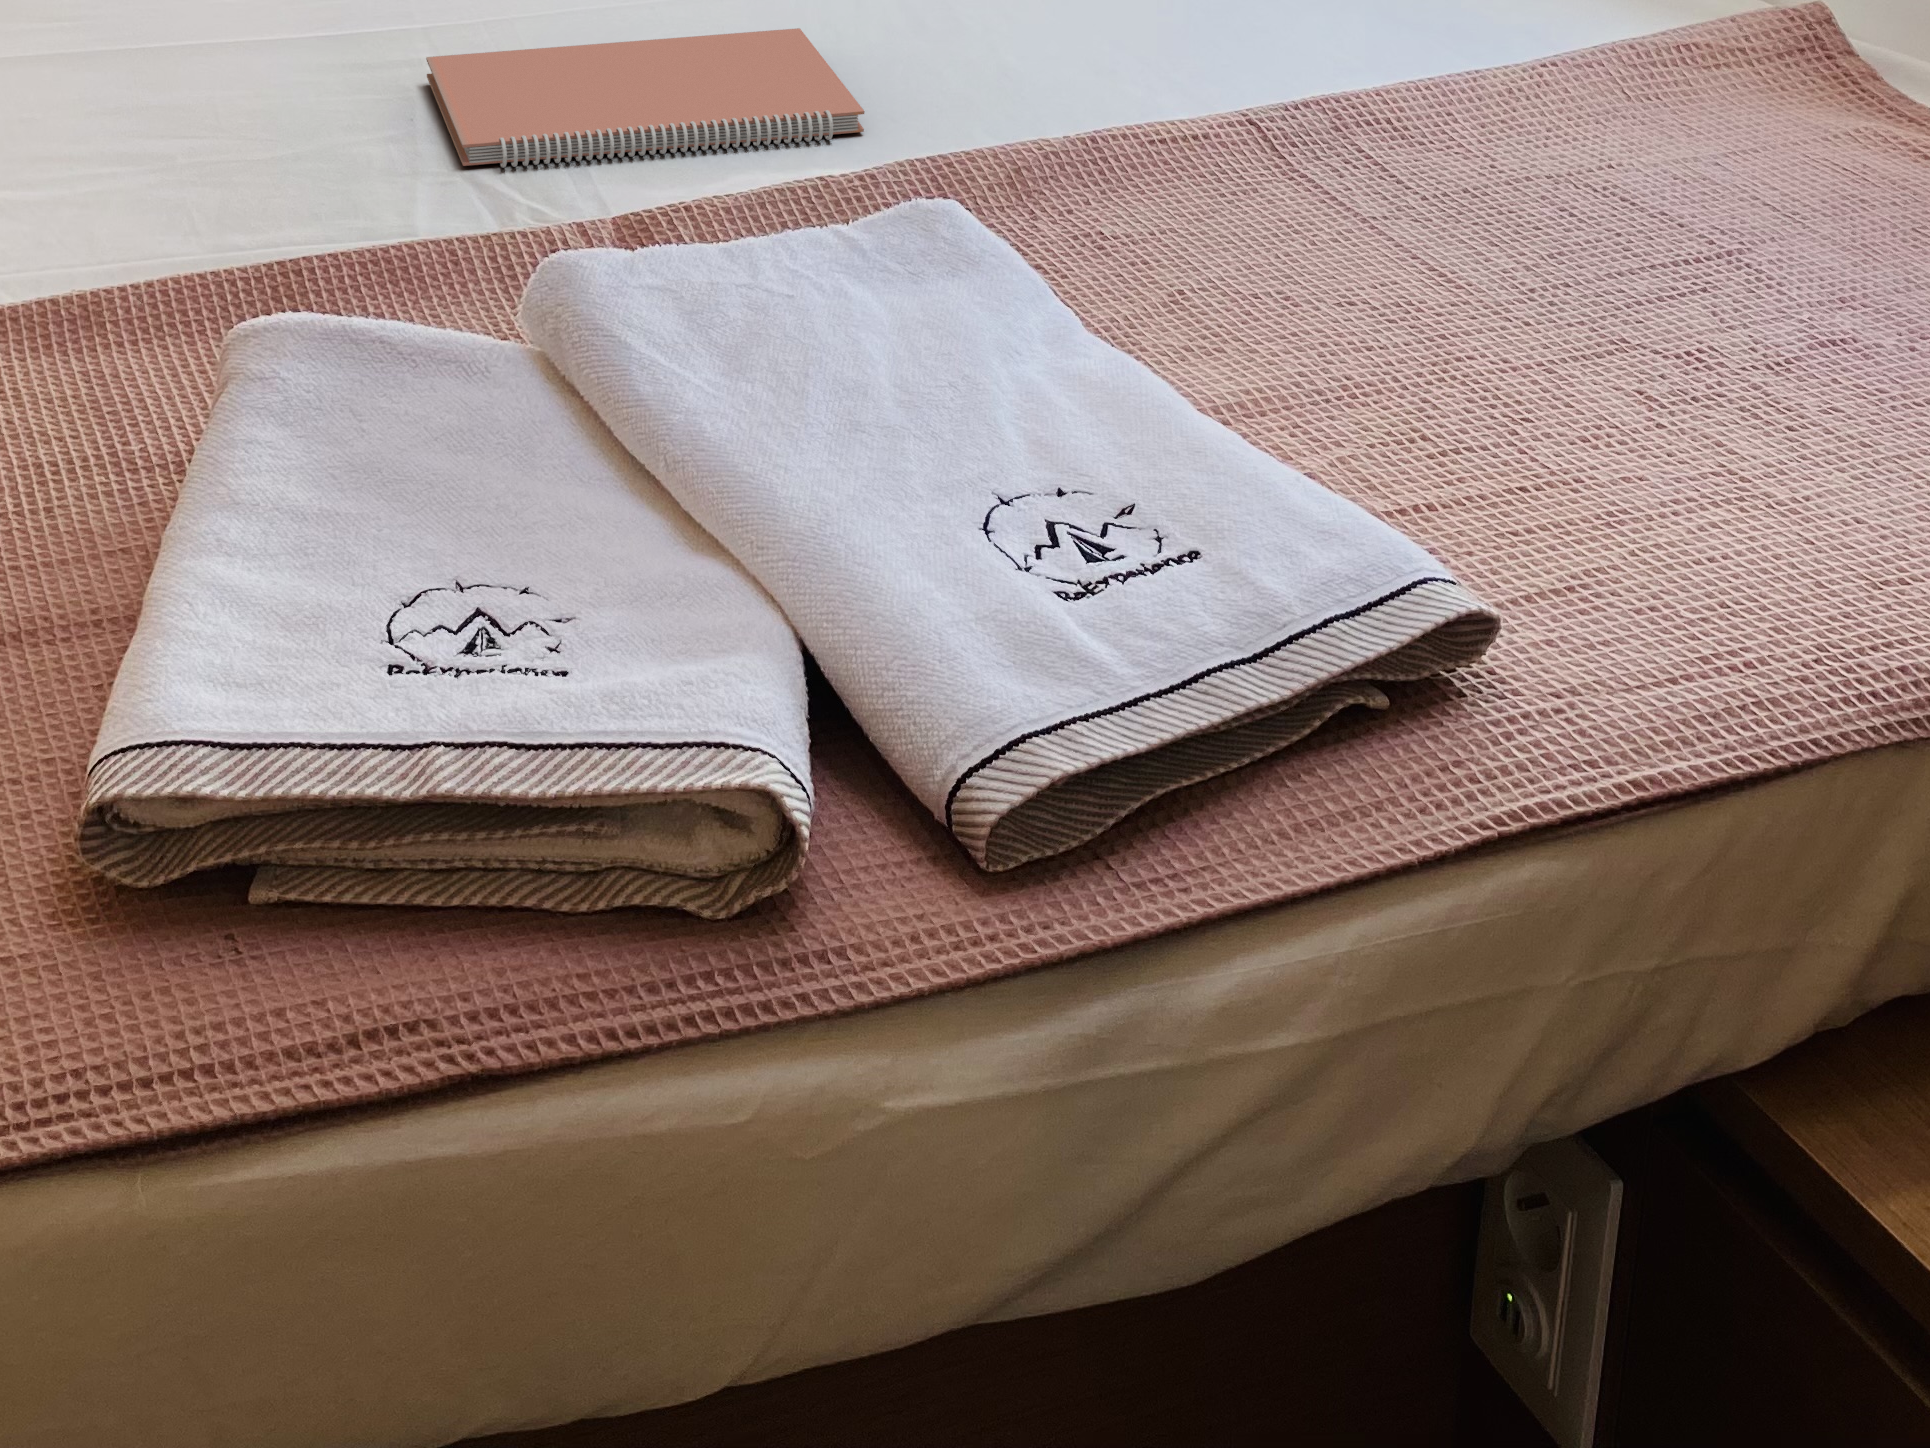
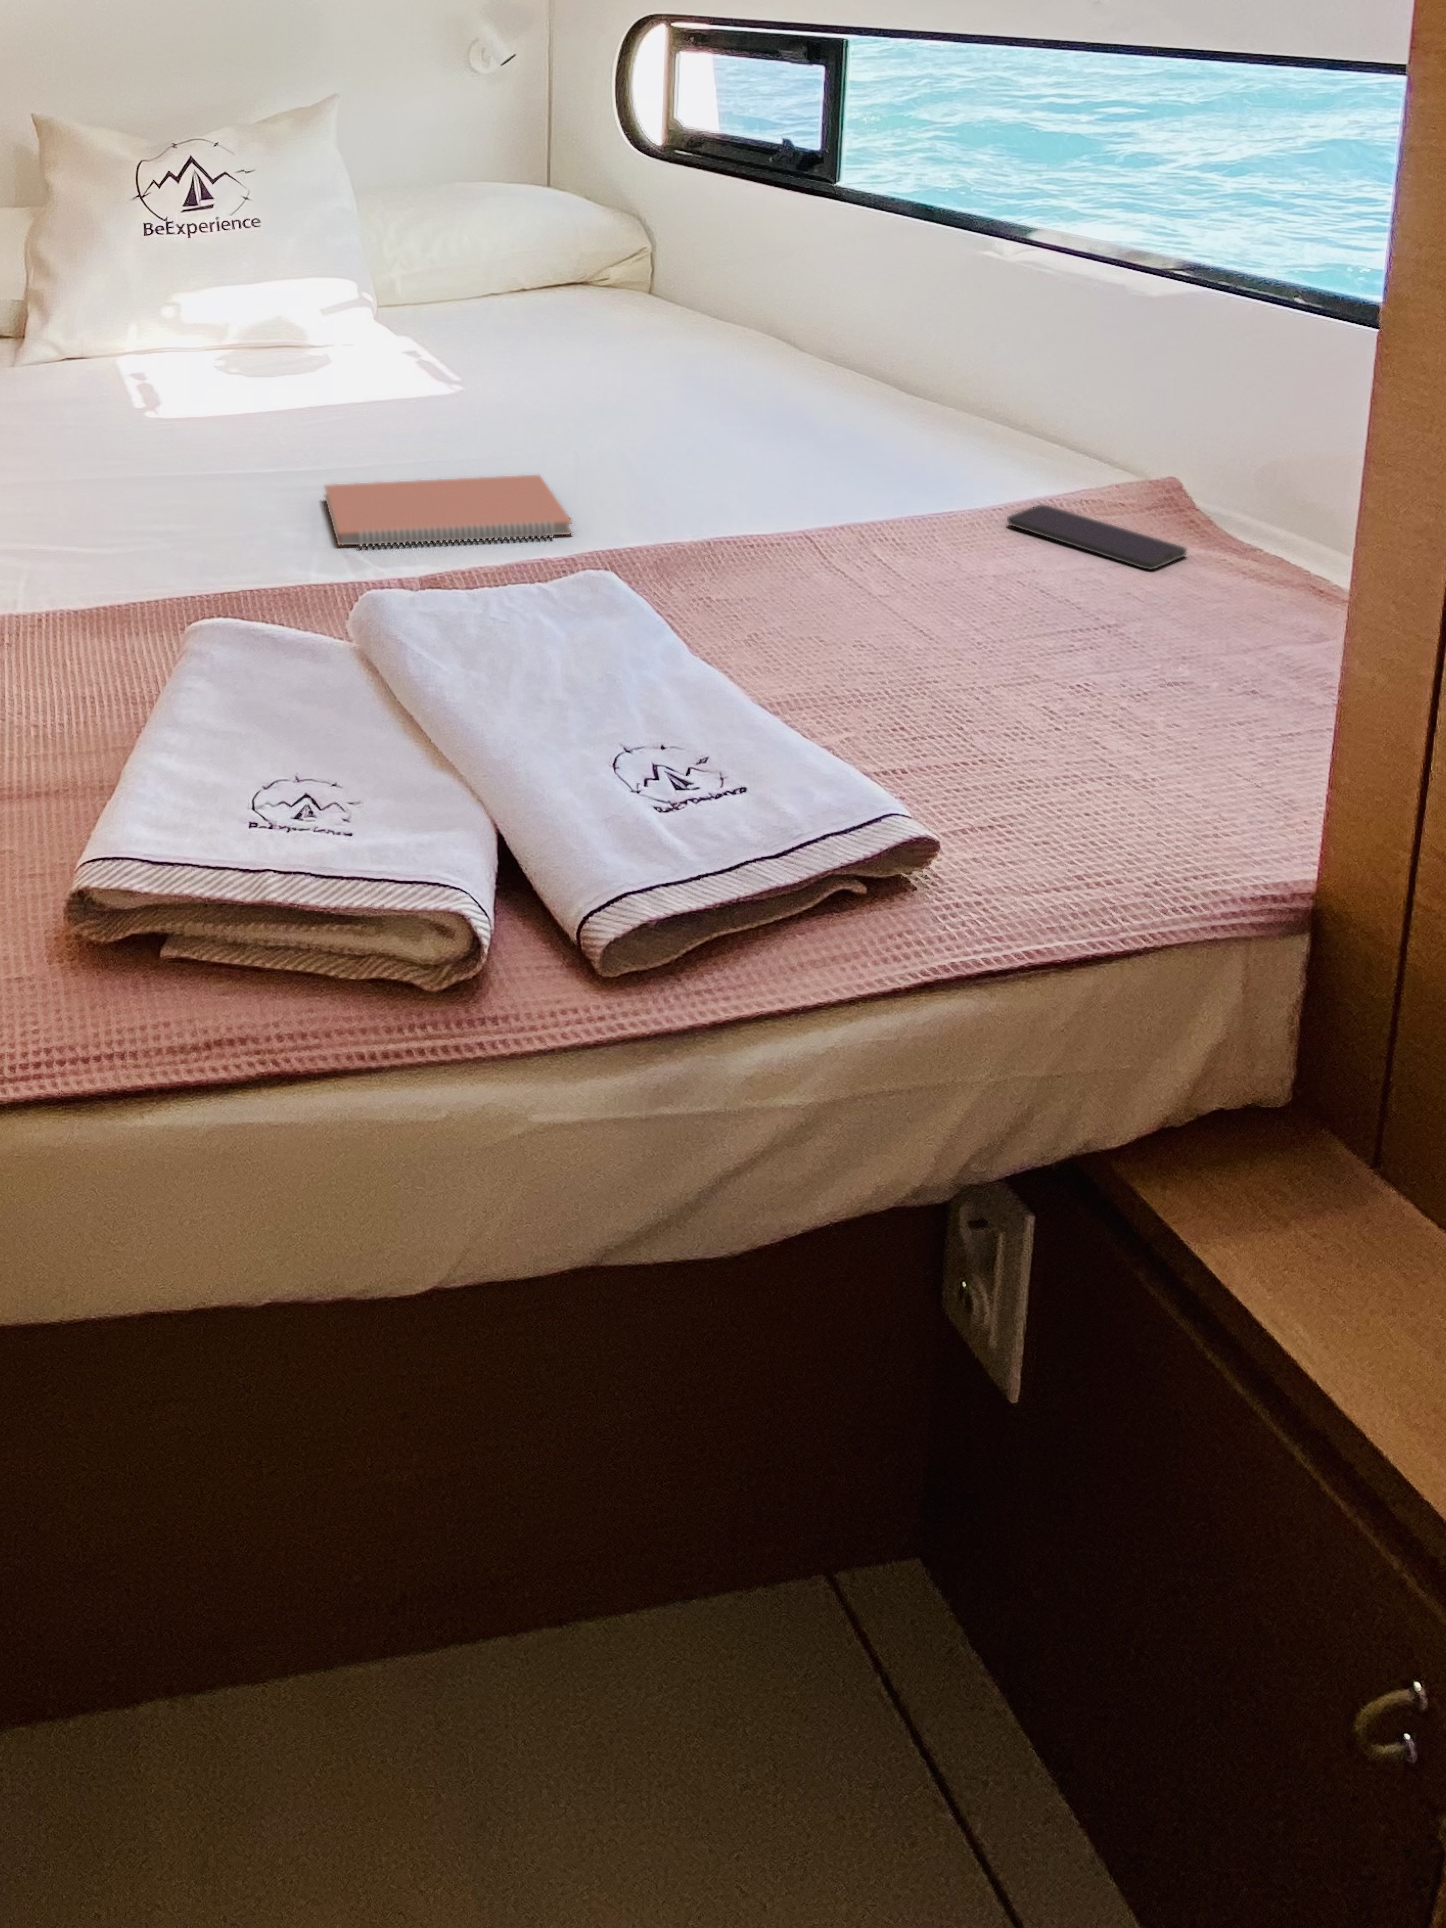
smartphone: none [1552,58,1819,160] -> present [1007,505,1186,570]

